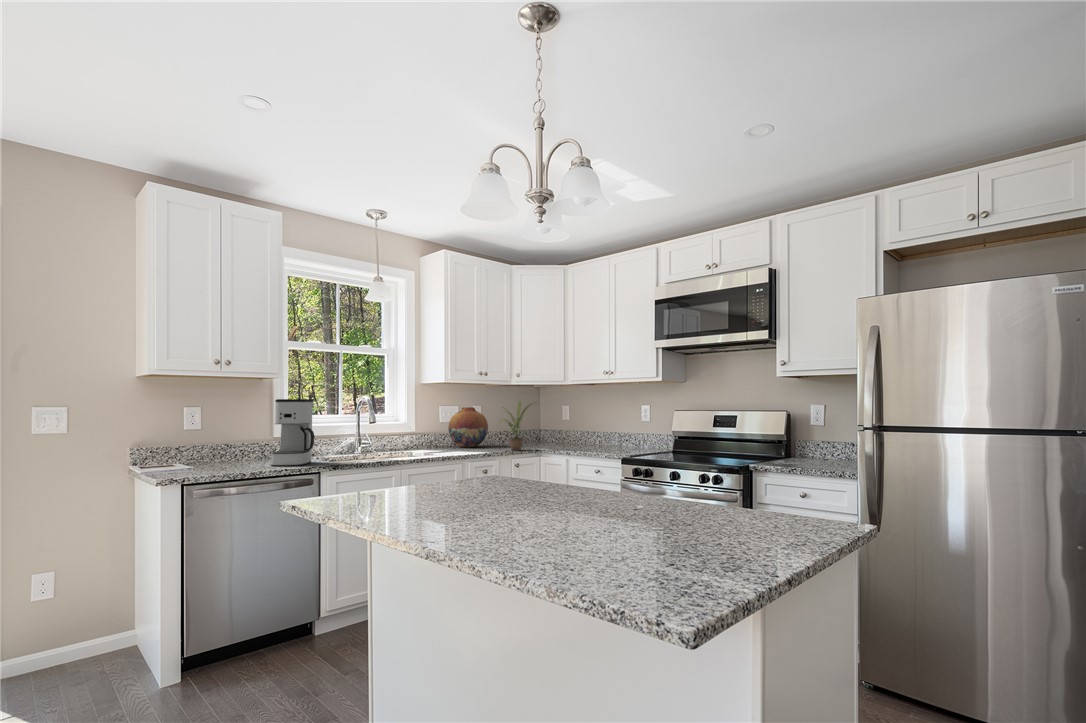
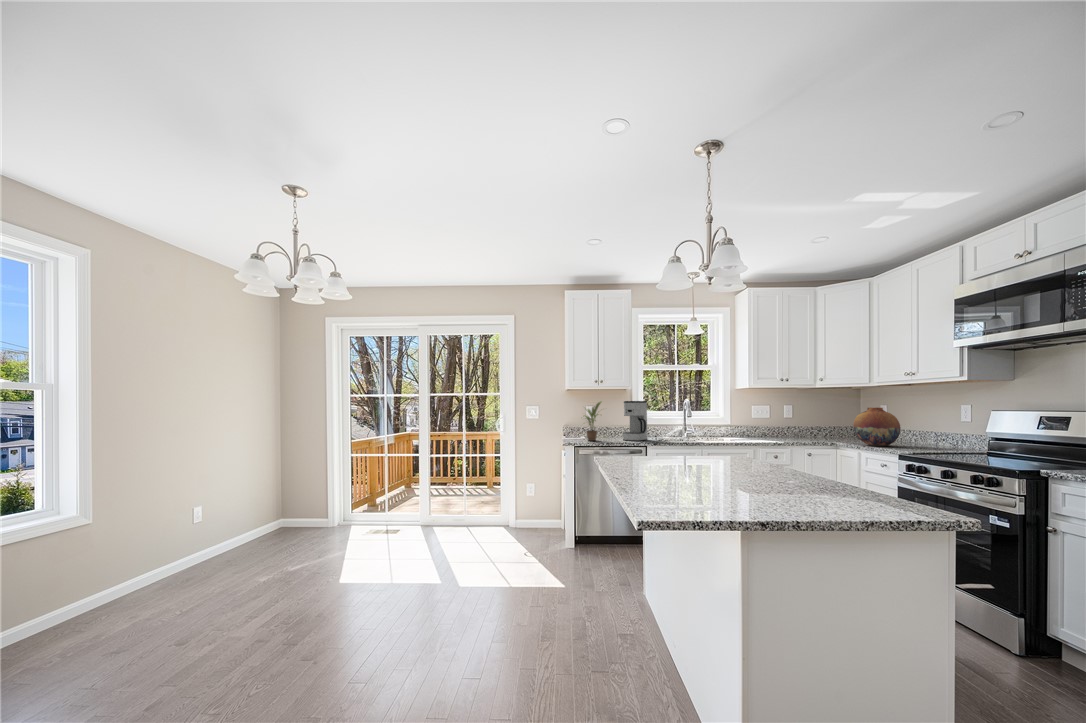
potted plant: present [500,401,532,451] -> present [585,401,601,441]
vase: present [448,407,488,447] -> present [853,408,901,446]

